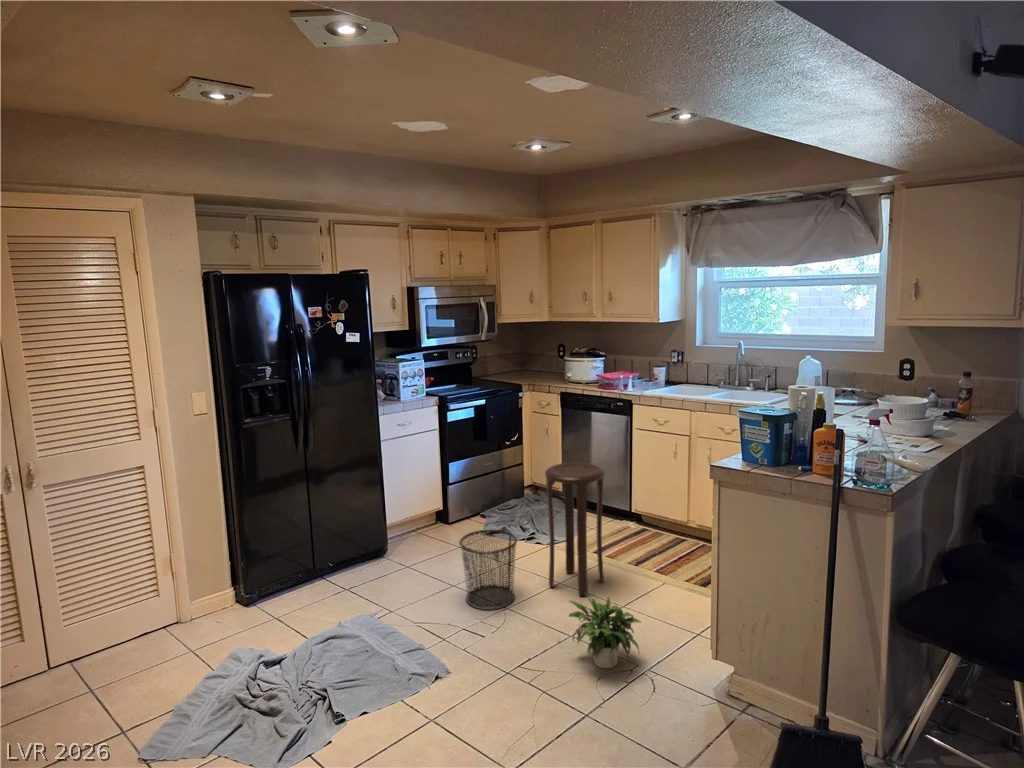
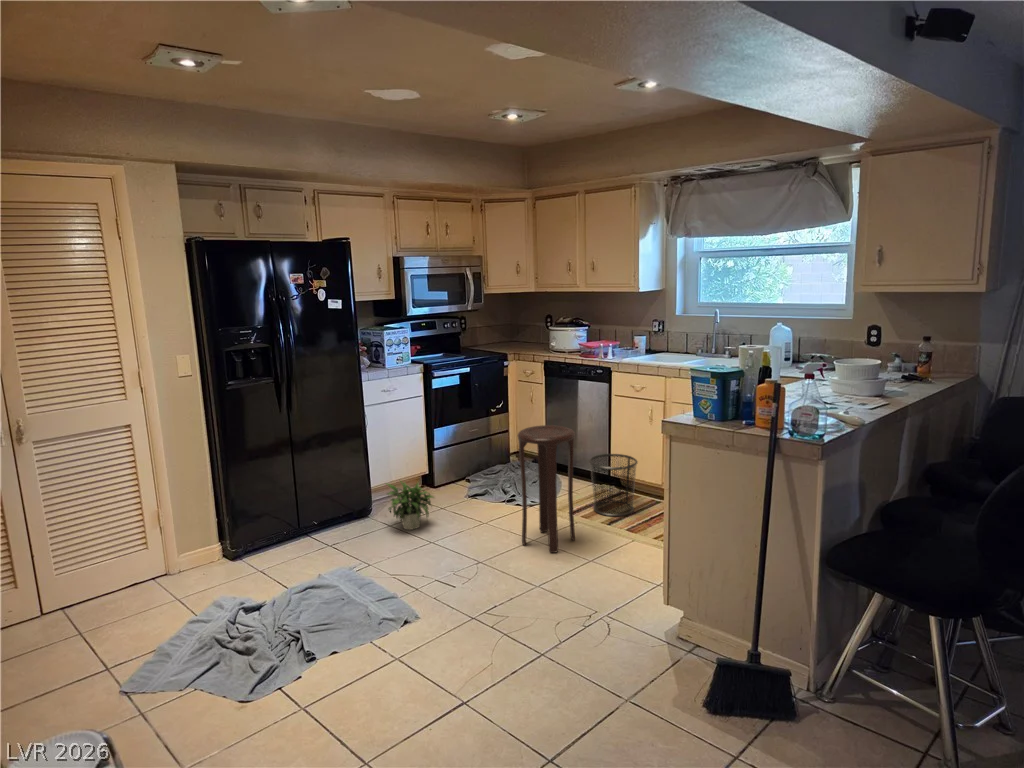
waste bin: present [459,529,517,610] -> present [589,454,637,516]
potted plant: present [558,593,641,668] -> present [386,481,434,530]

